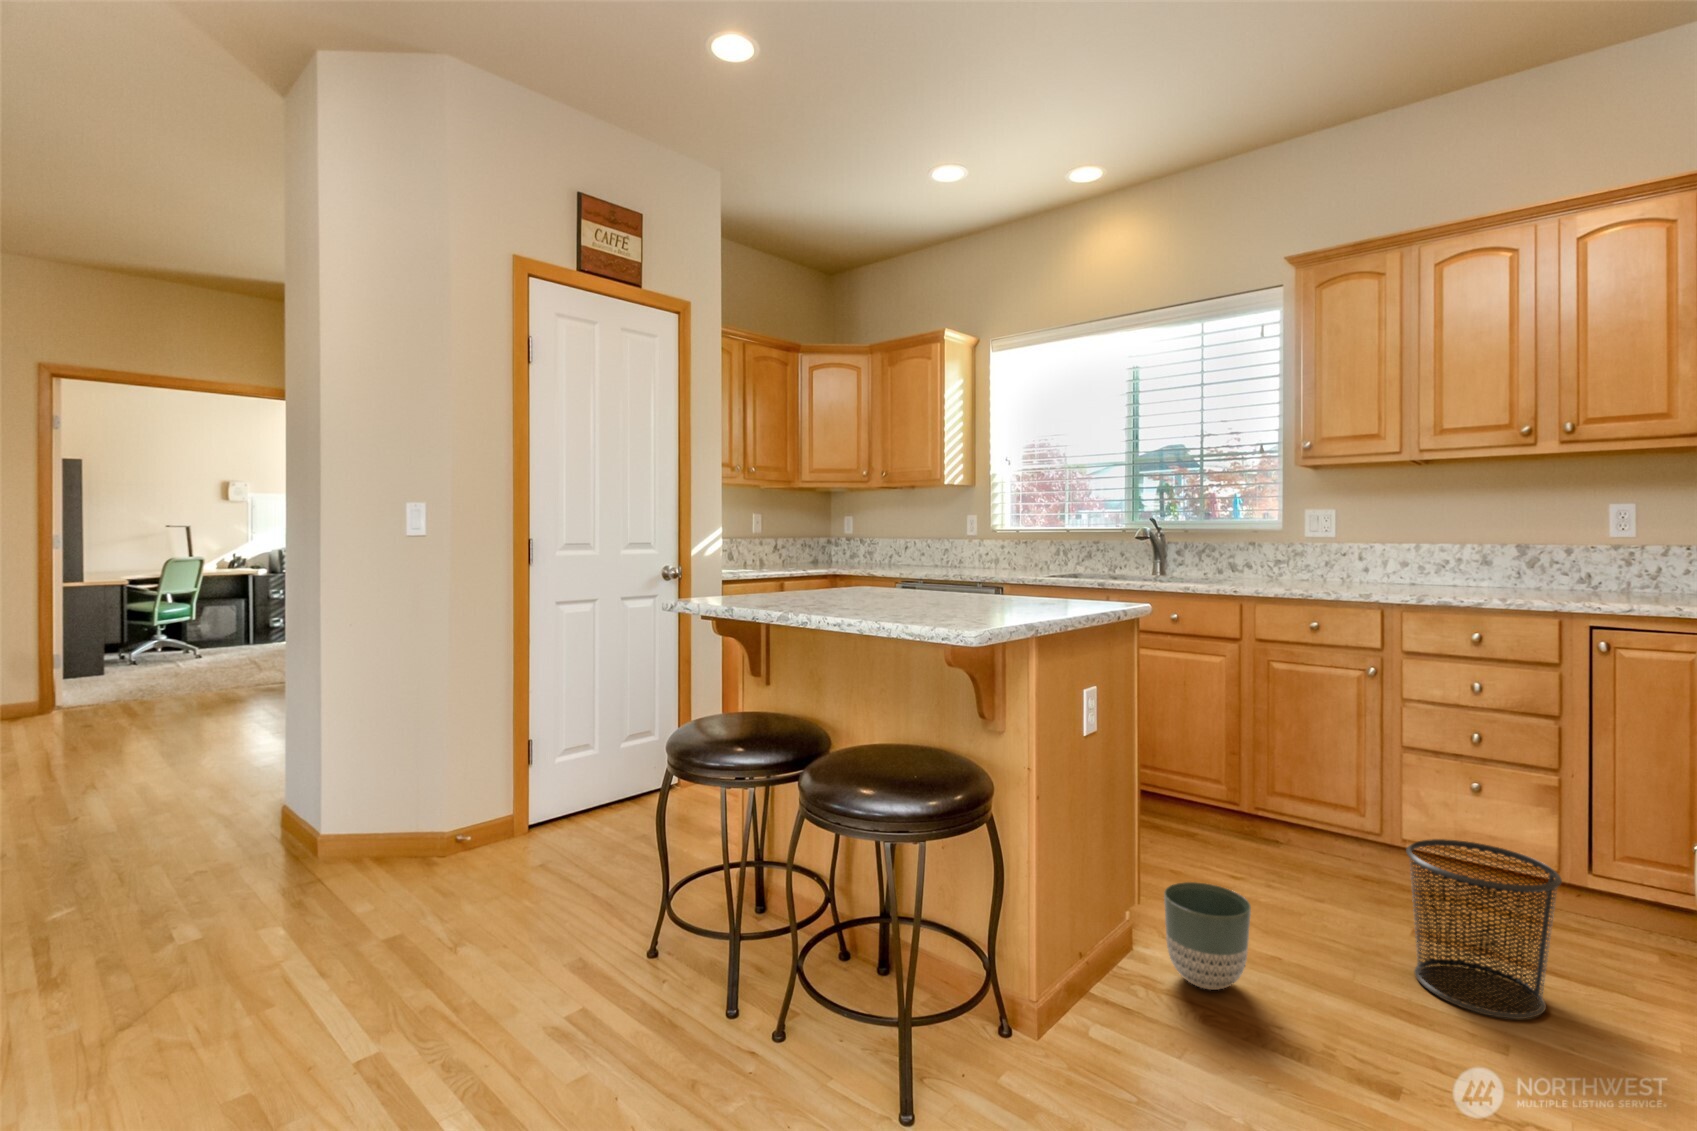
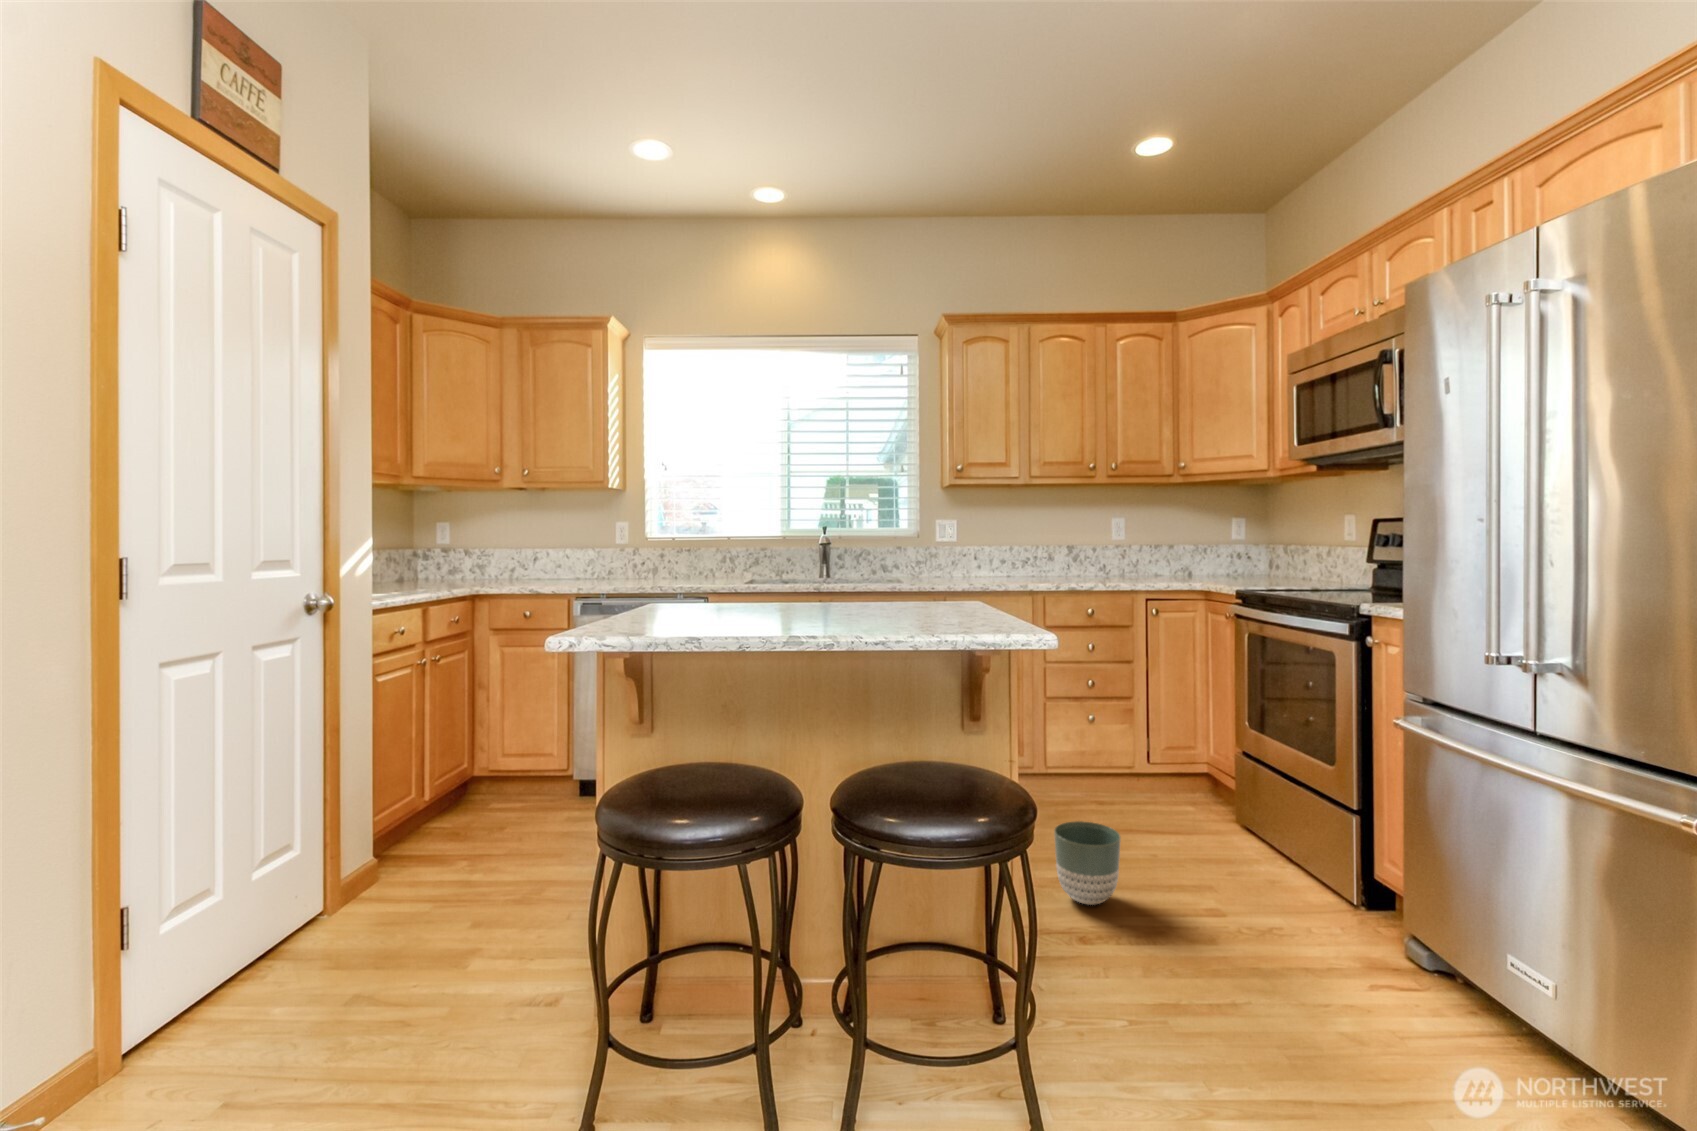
waste bin: present [1406,839,1562,1019] -> none [1138,747,1227,857]

